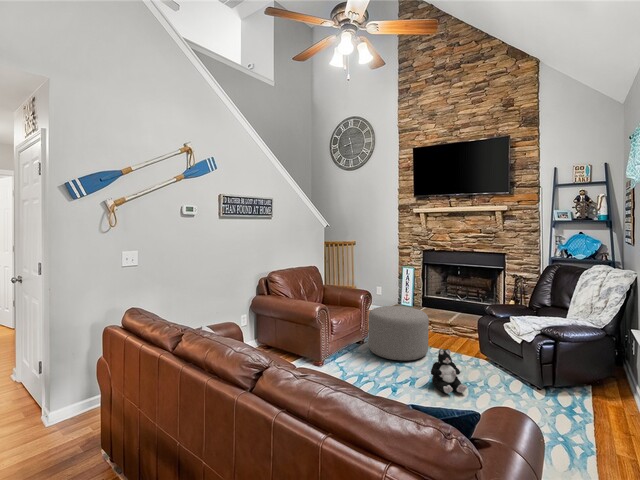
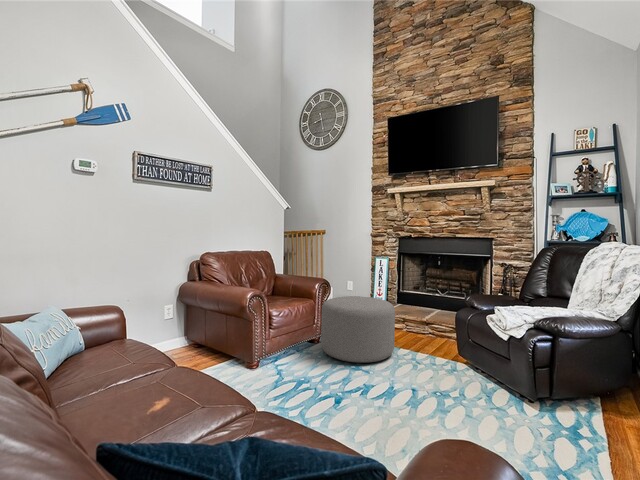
plush toy: present [431,349,467,393] -> none [387,347,433,407]

